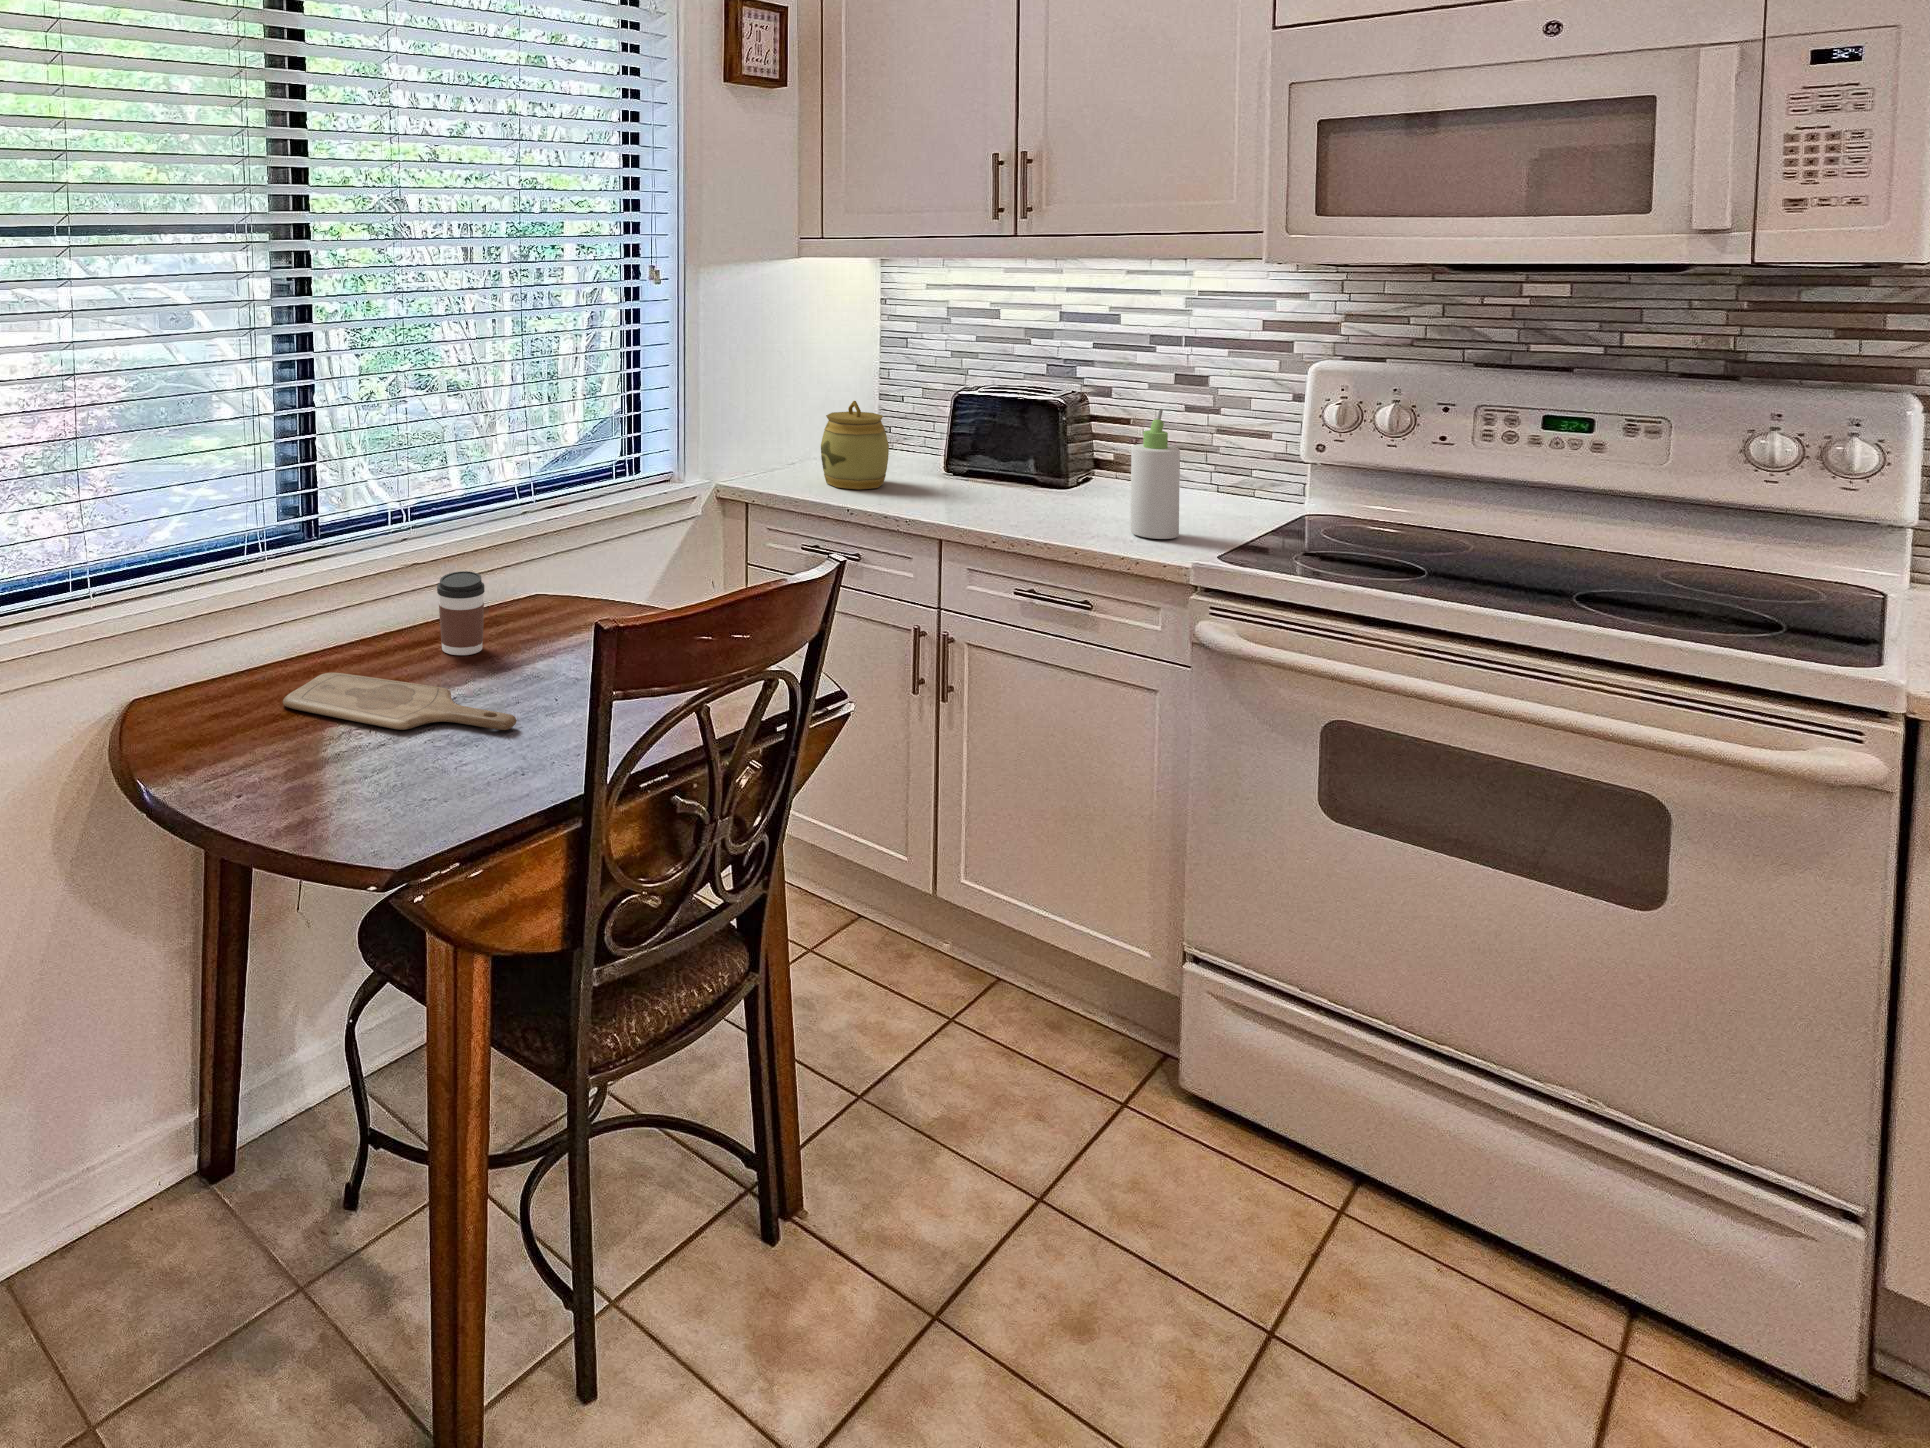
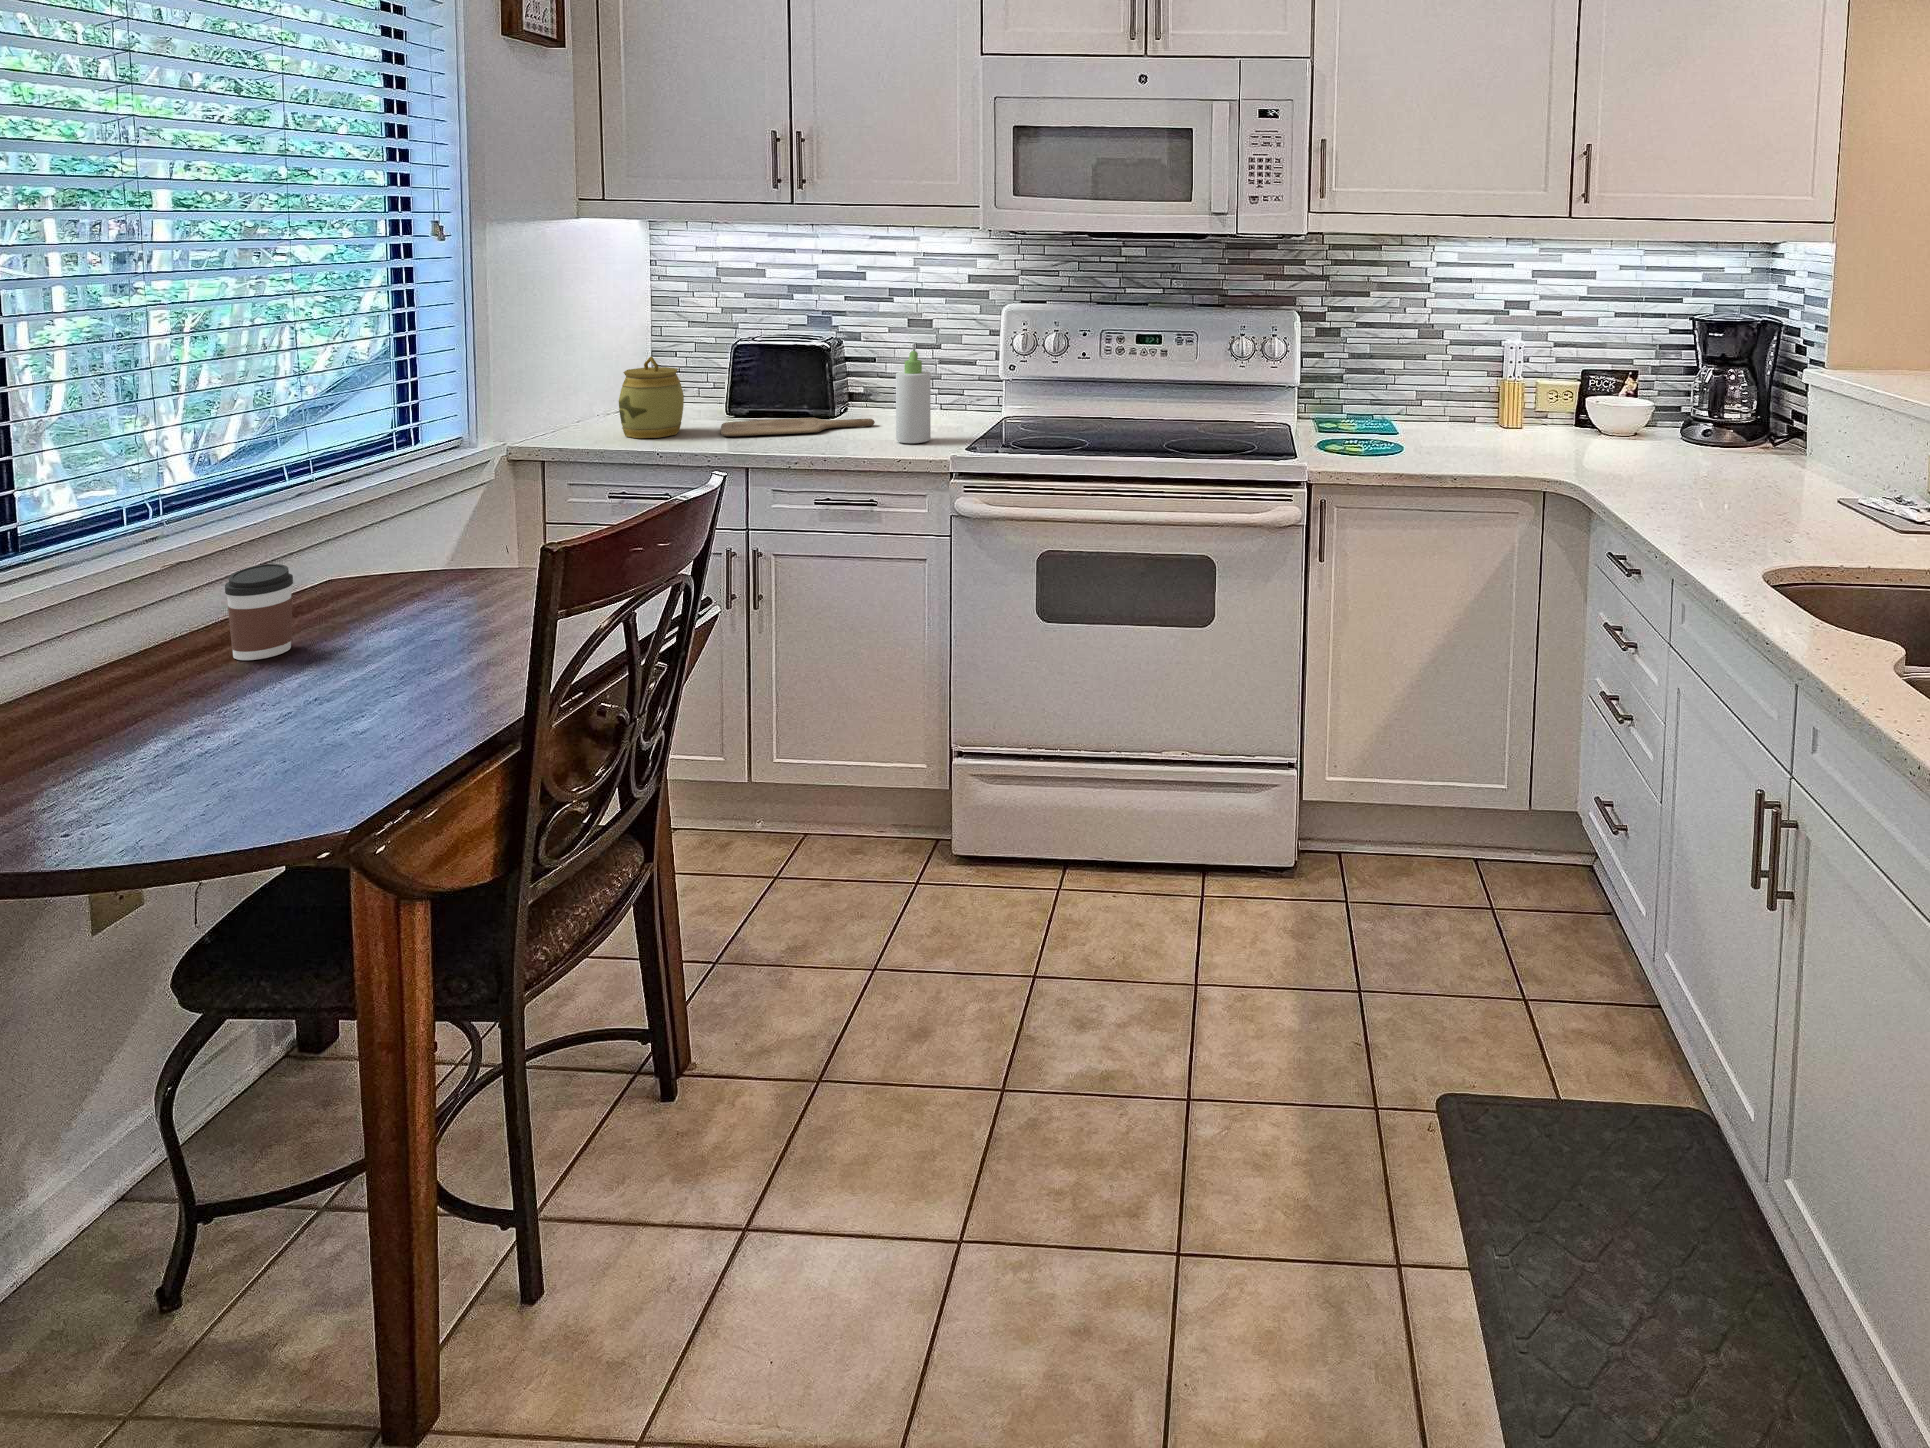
cutting board: present [283,673,517,730] -> present [721,418,875,436]

